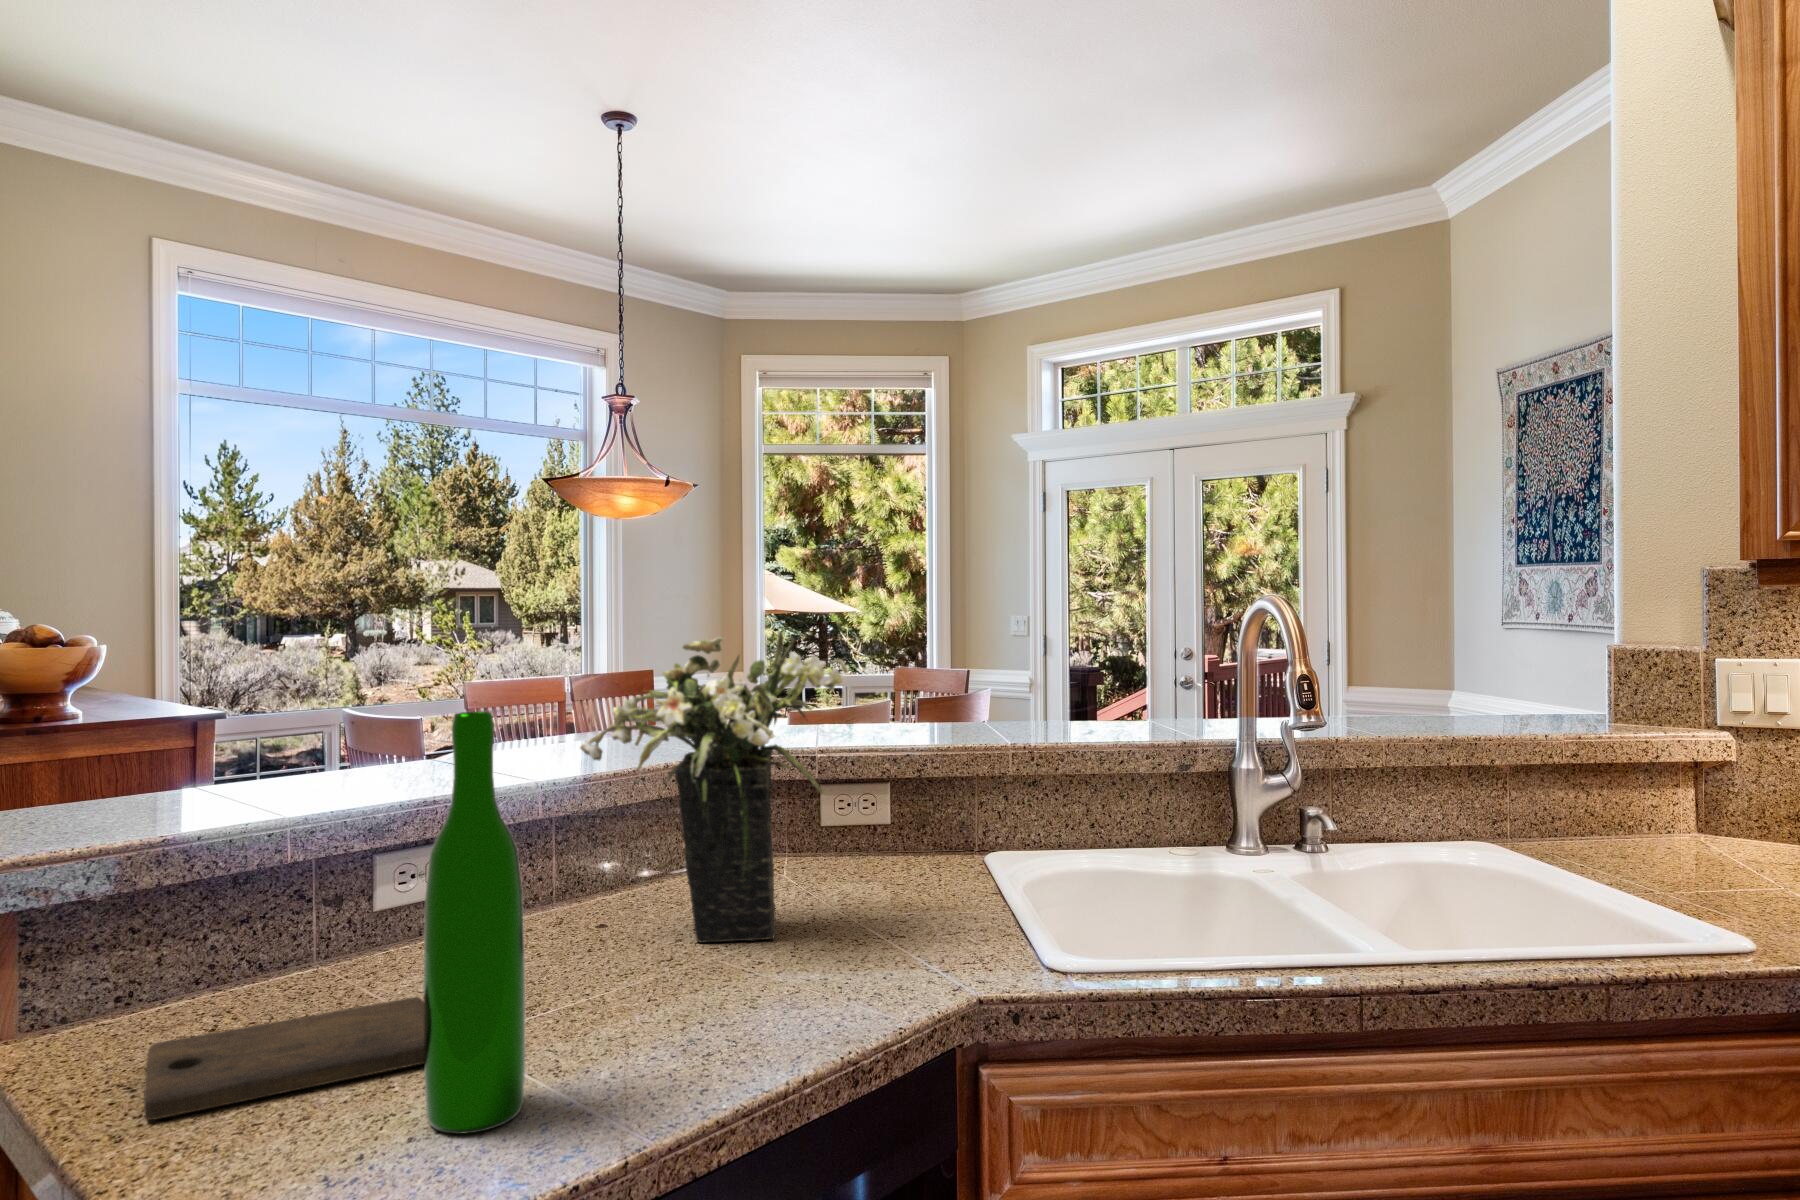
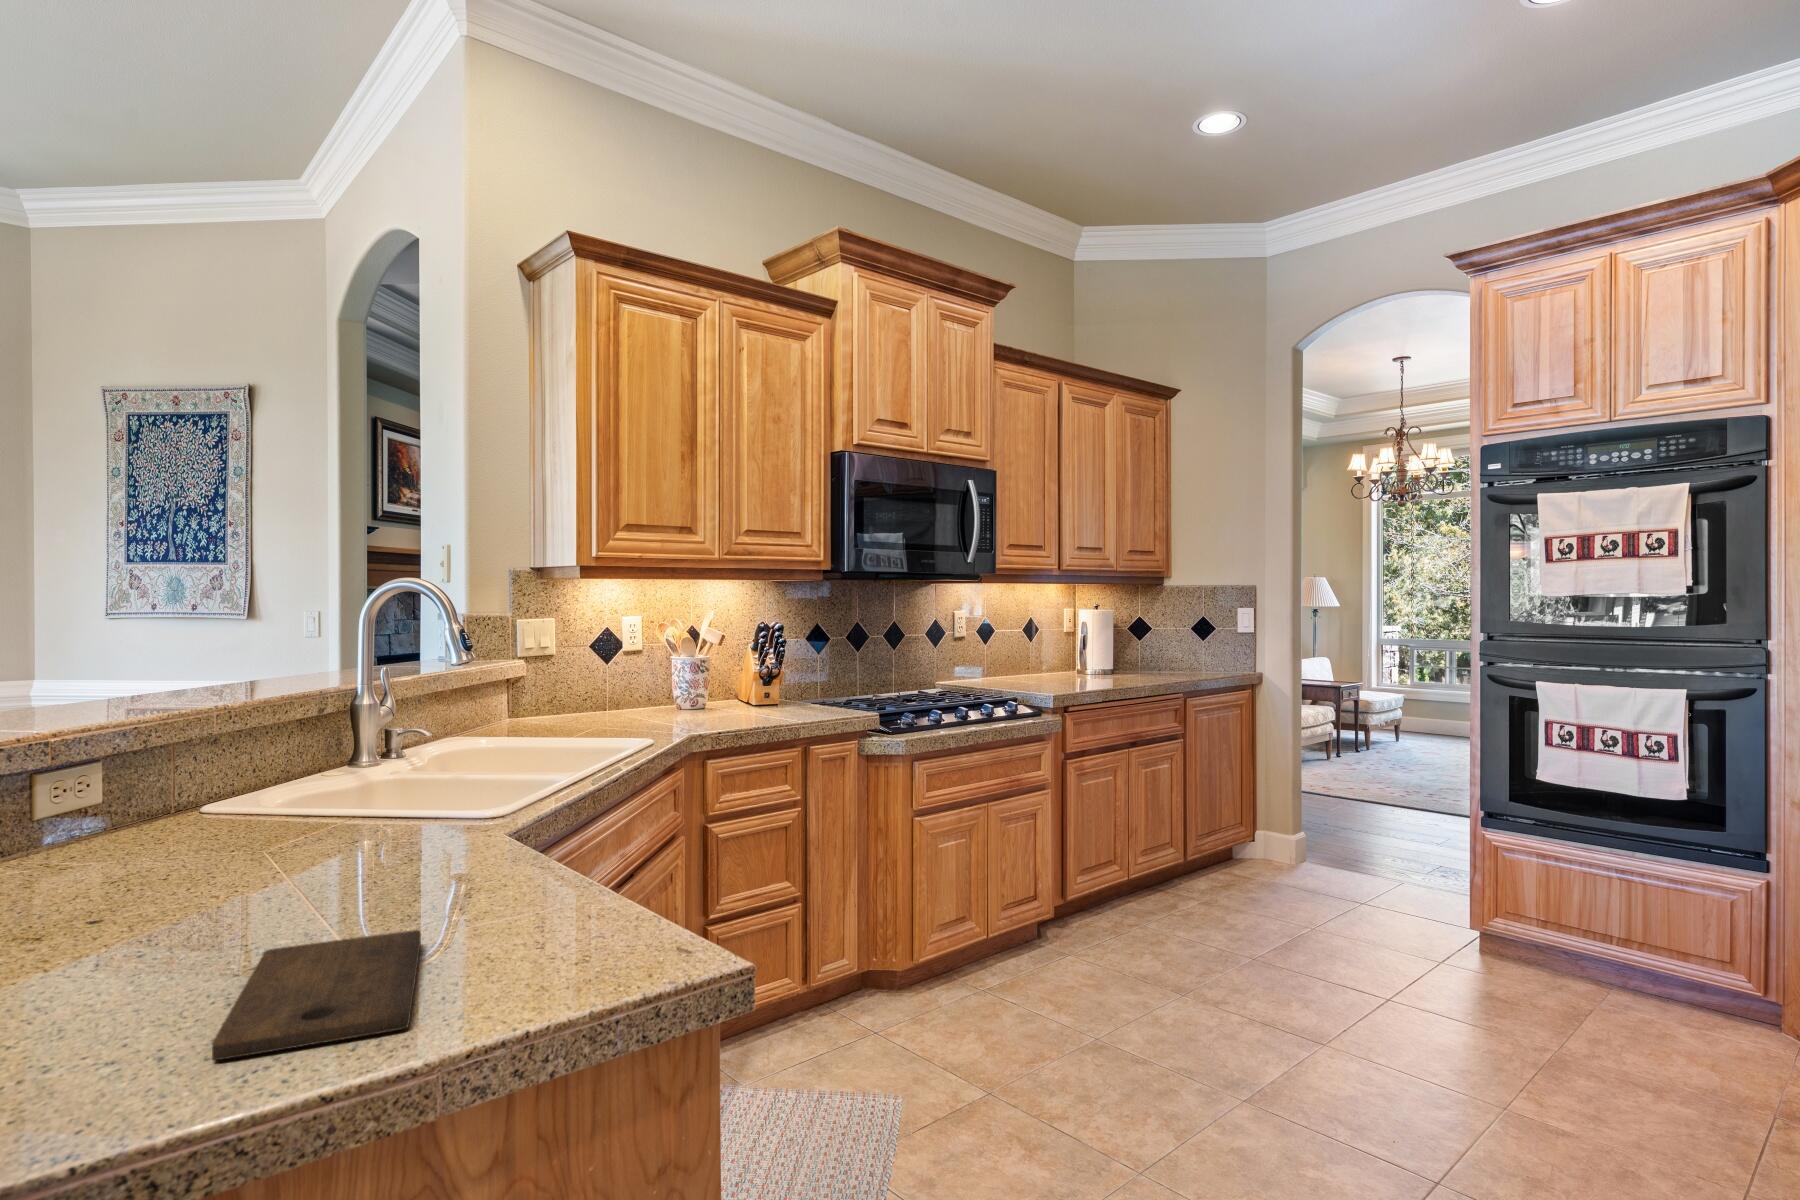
flower arrangement: present [580,631,848,942] -> none [115,599,393,887]
wine bottle: present [423,711,525,1134] -> none [506,645,577,940]

